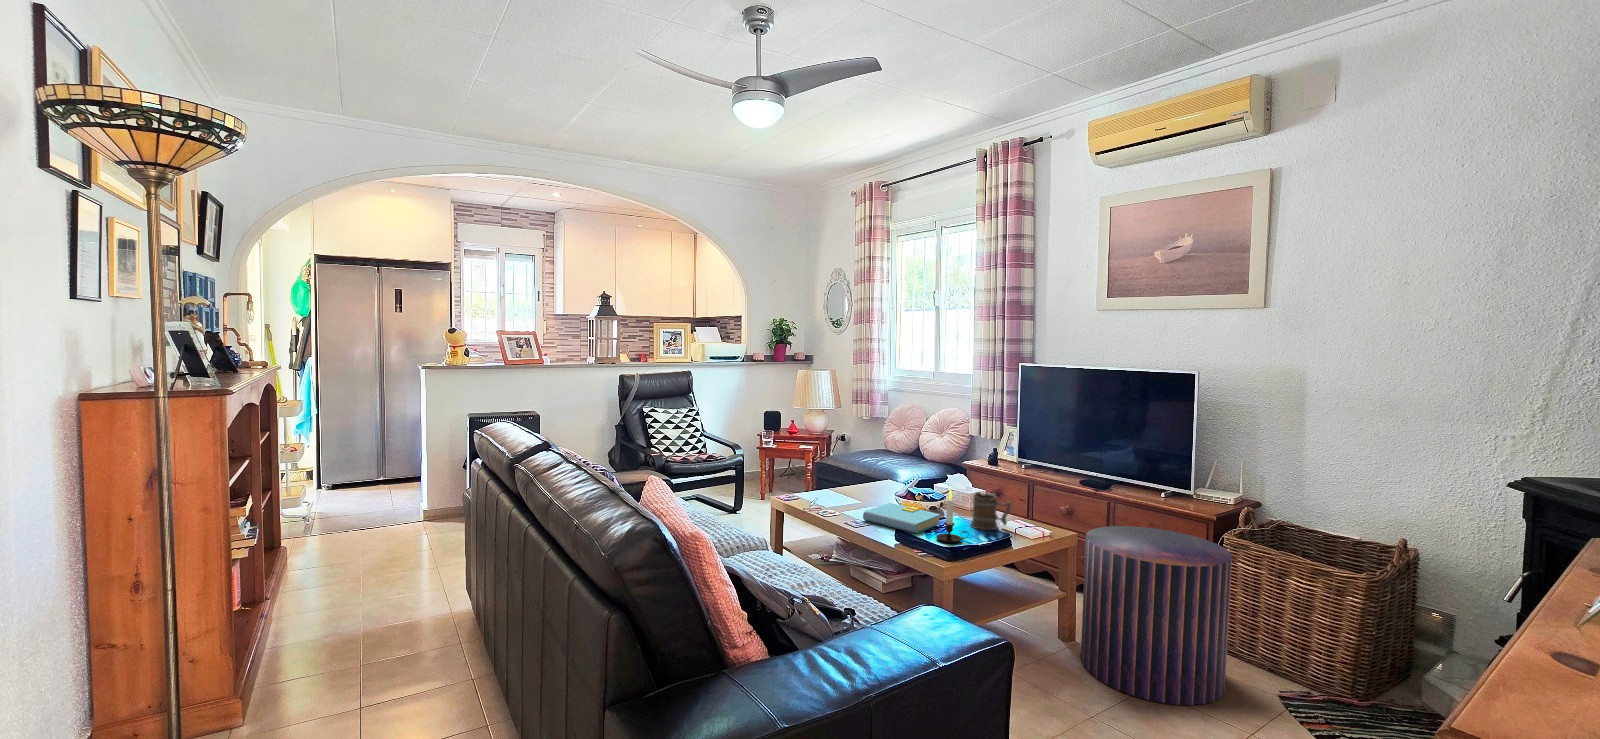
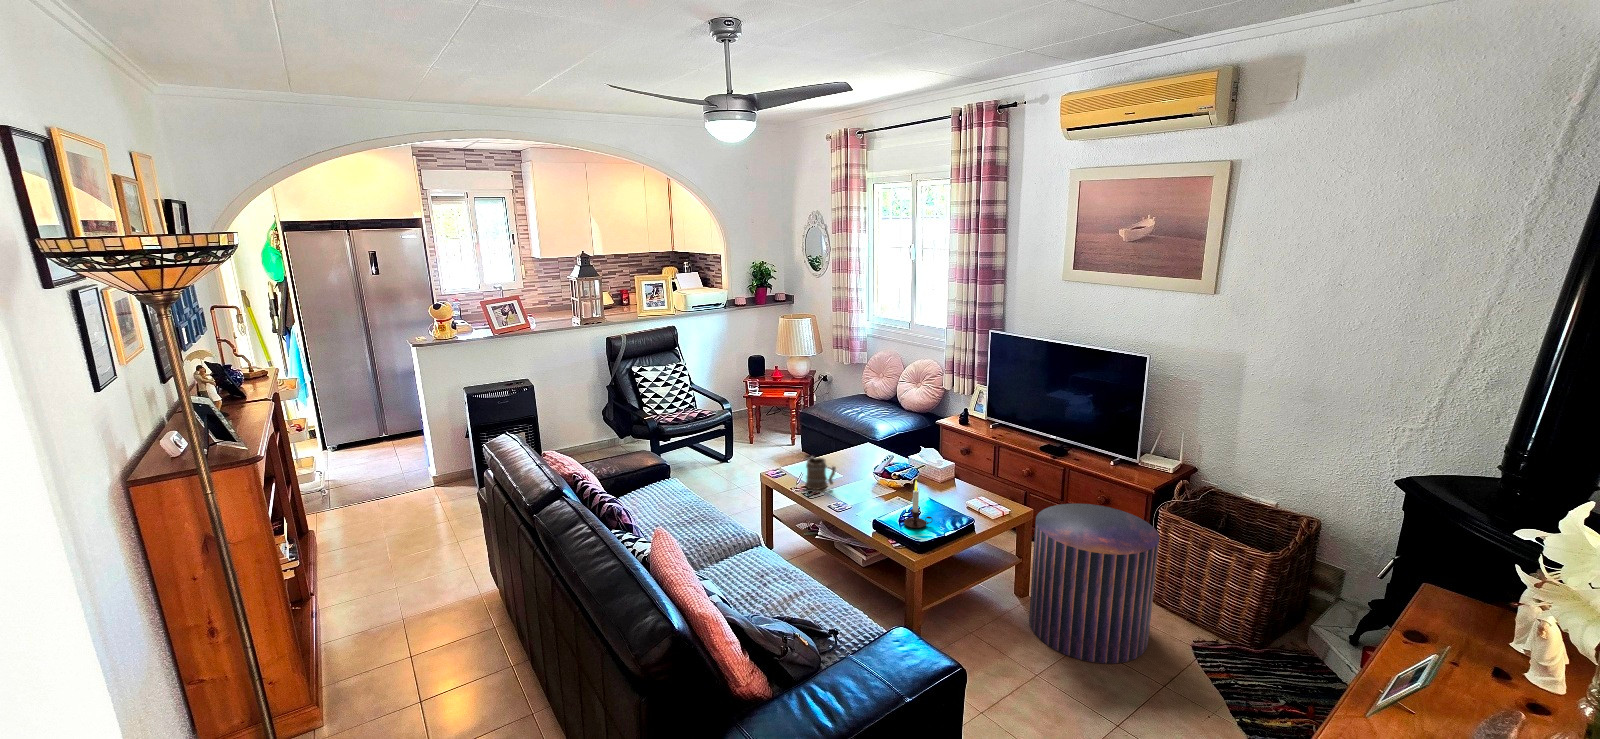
mug: present [970,492,1011,530] -> present [805,457,836,490]
book: present [863,503,940,533] -> none [839,482,909,517]

